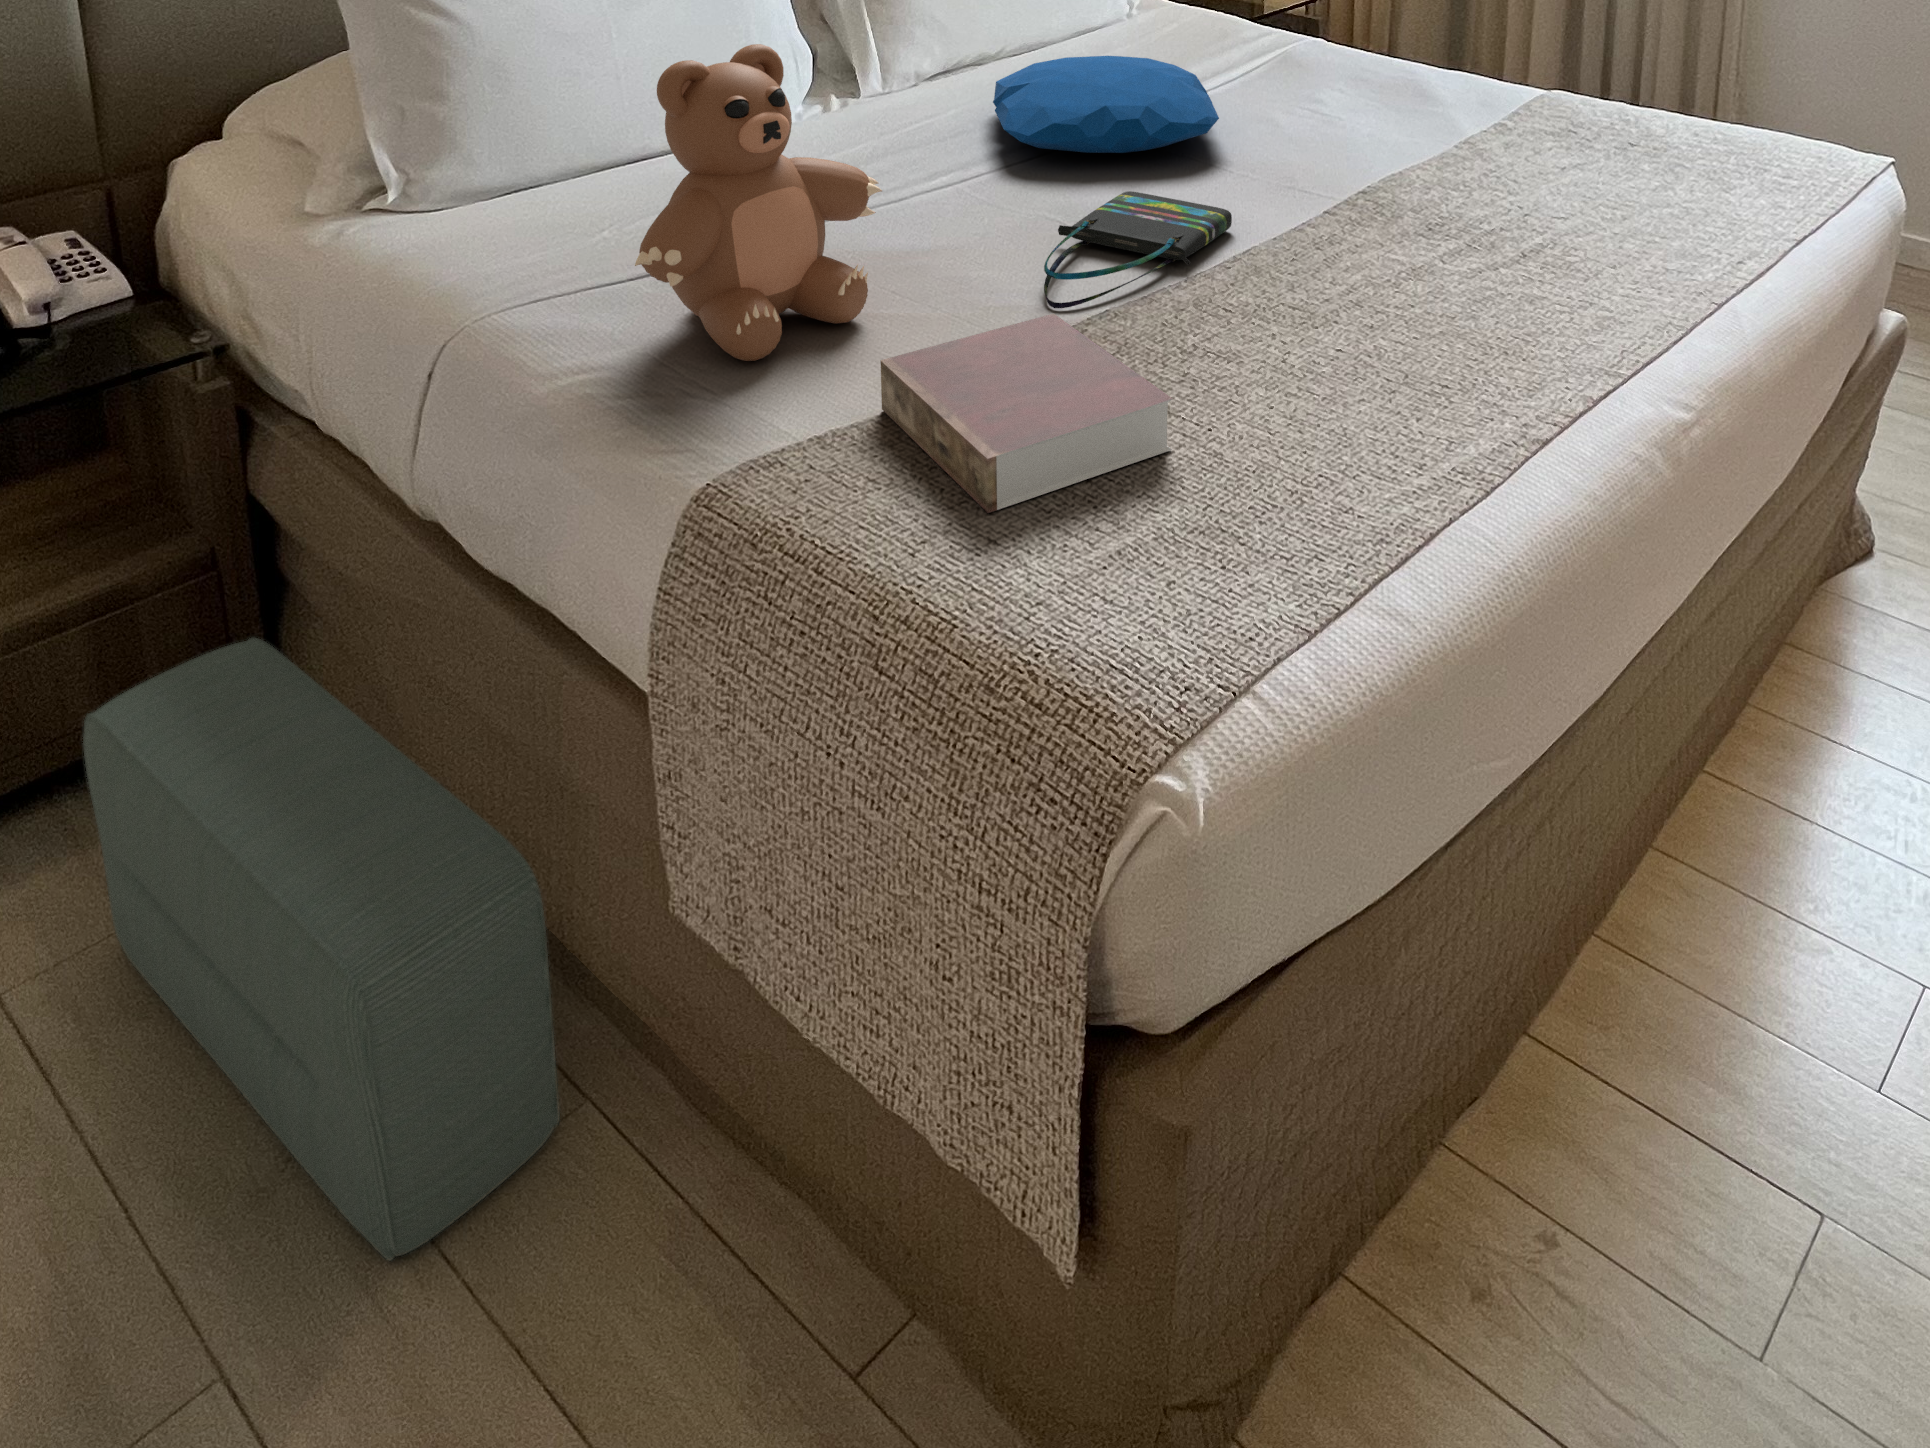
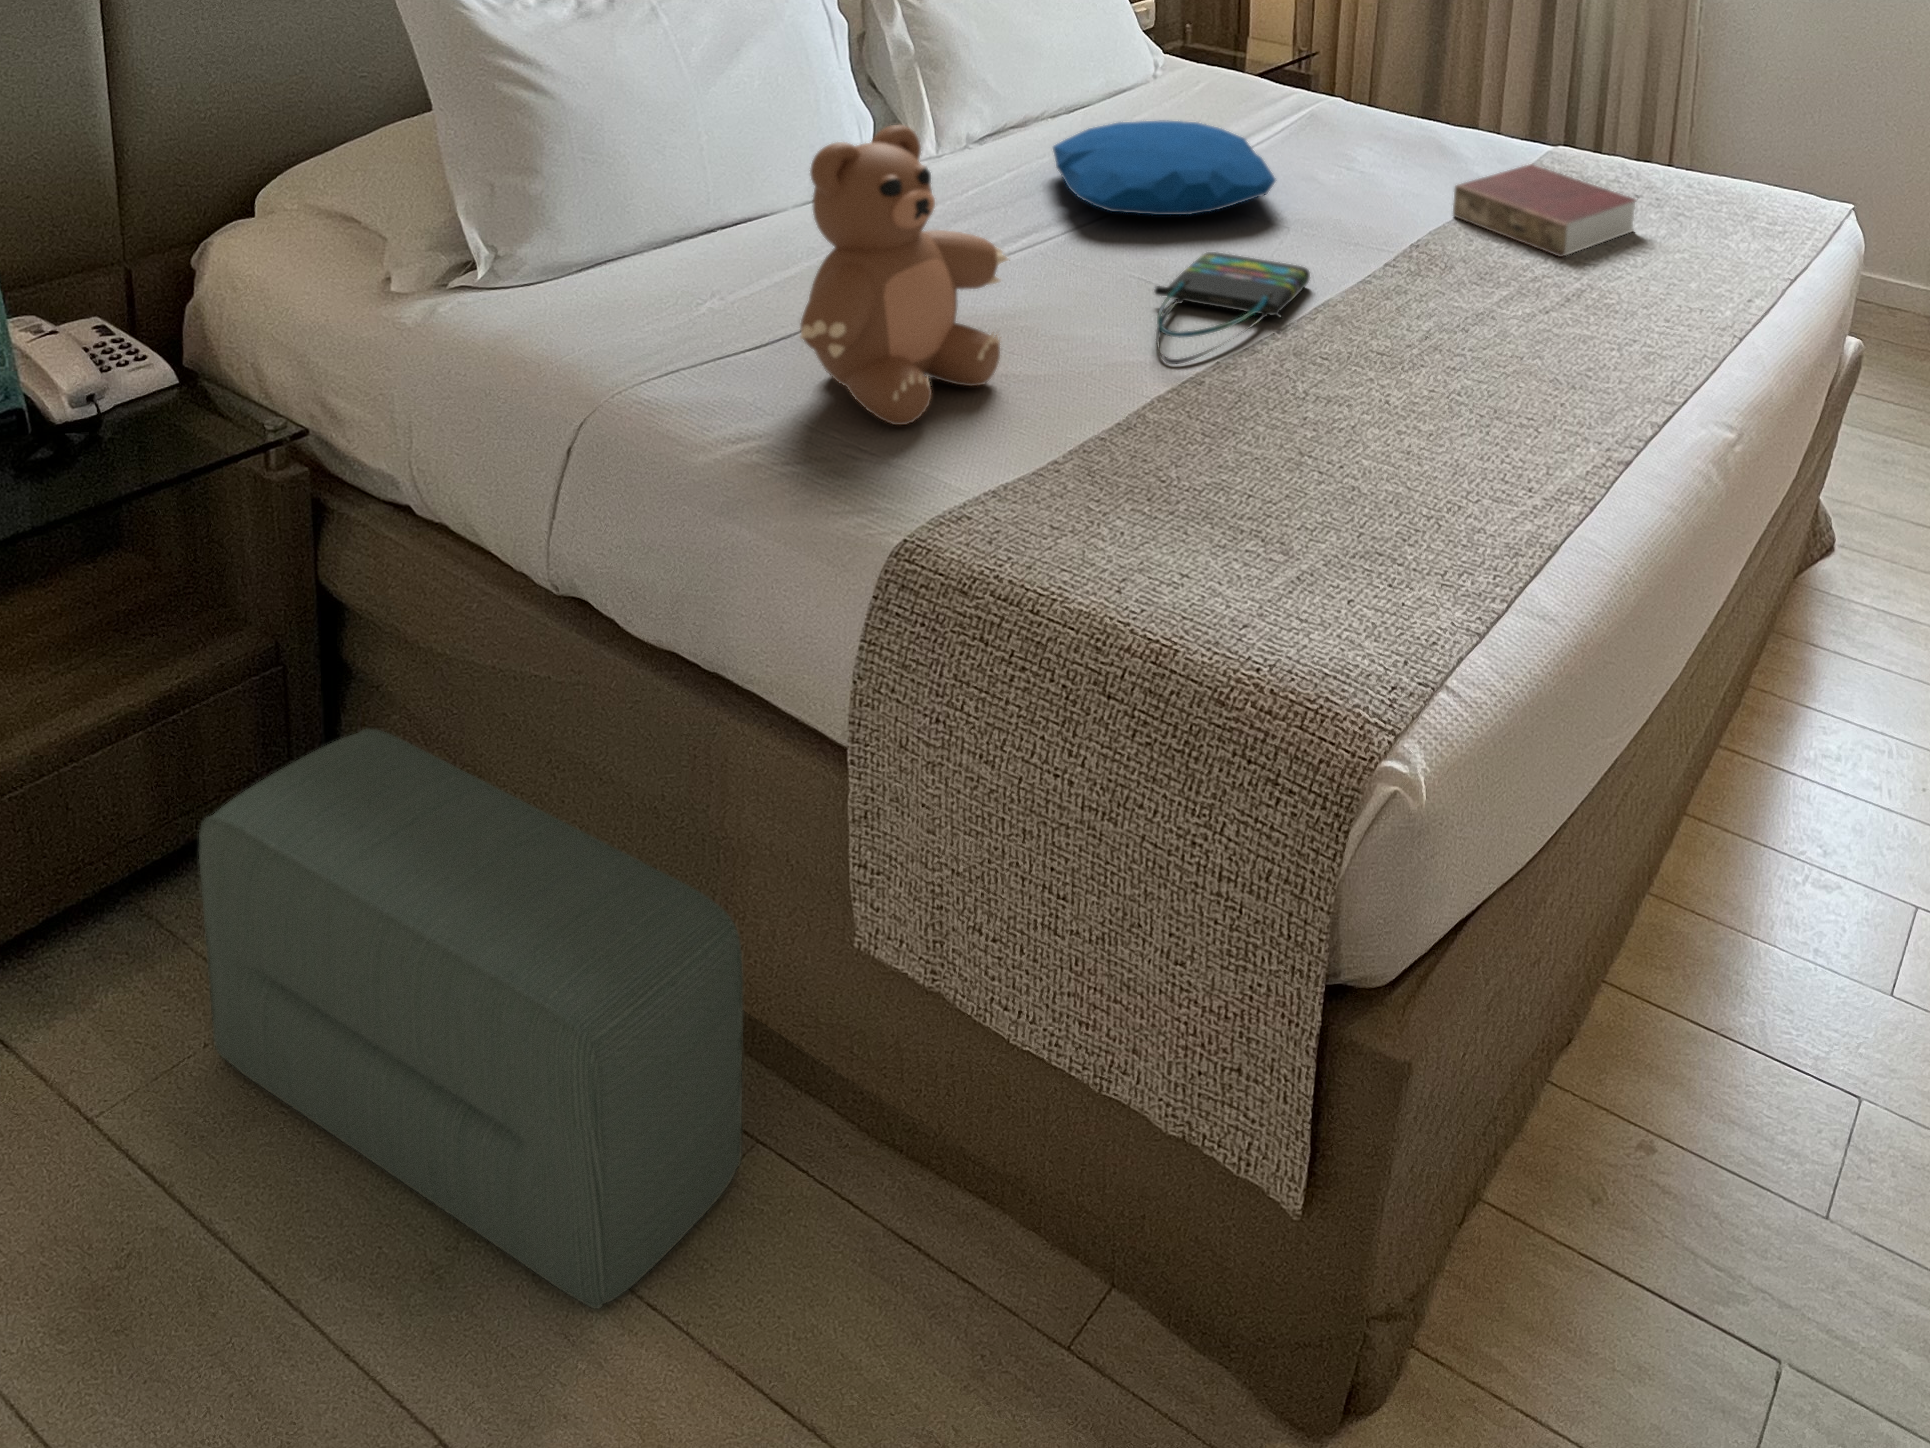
book: present [880,314,1173,513] -> present [1453,164,1636,257]

